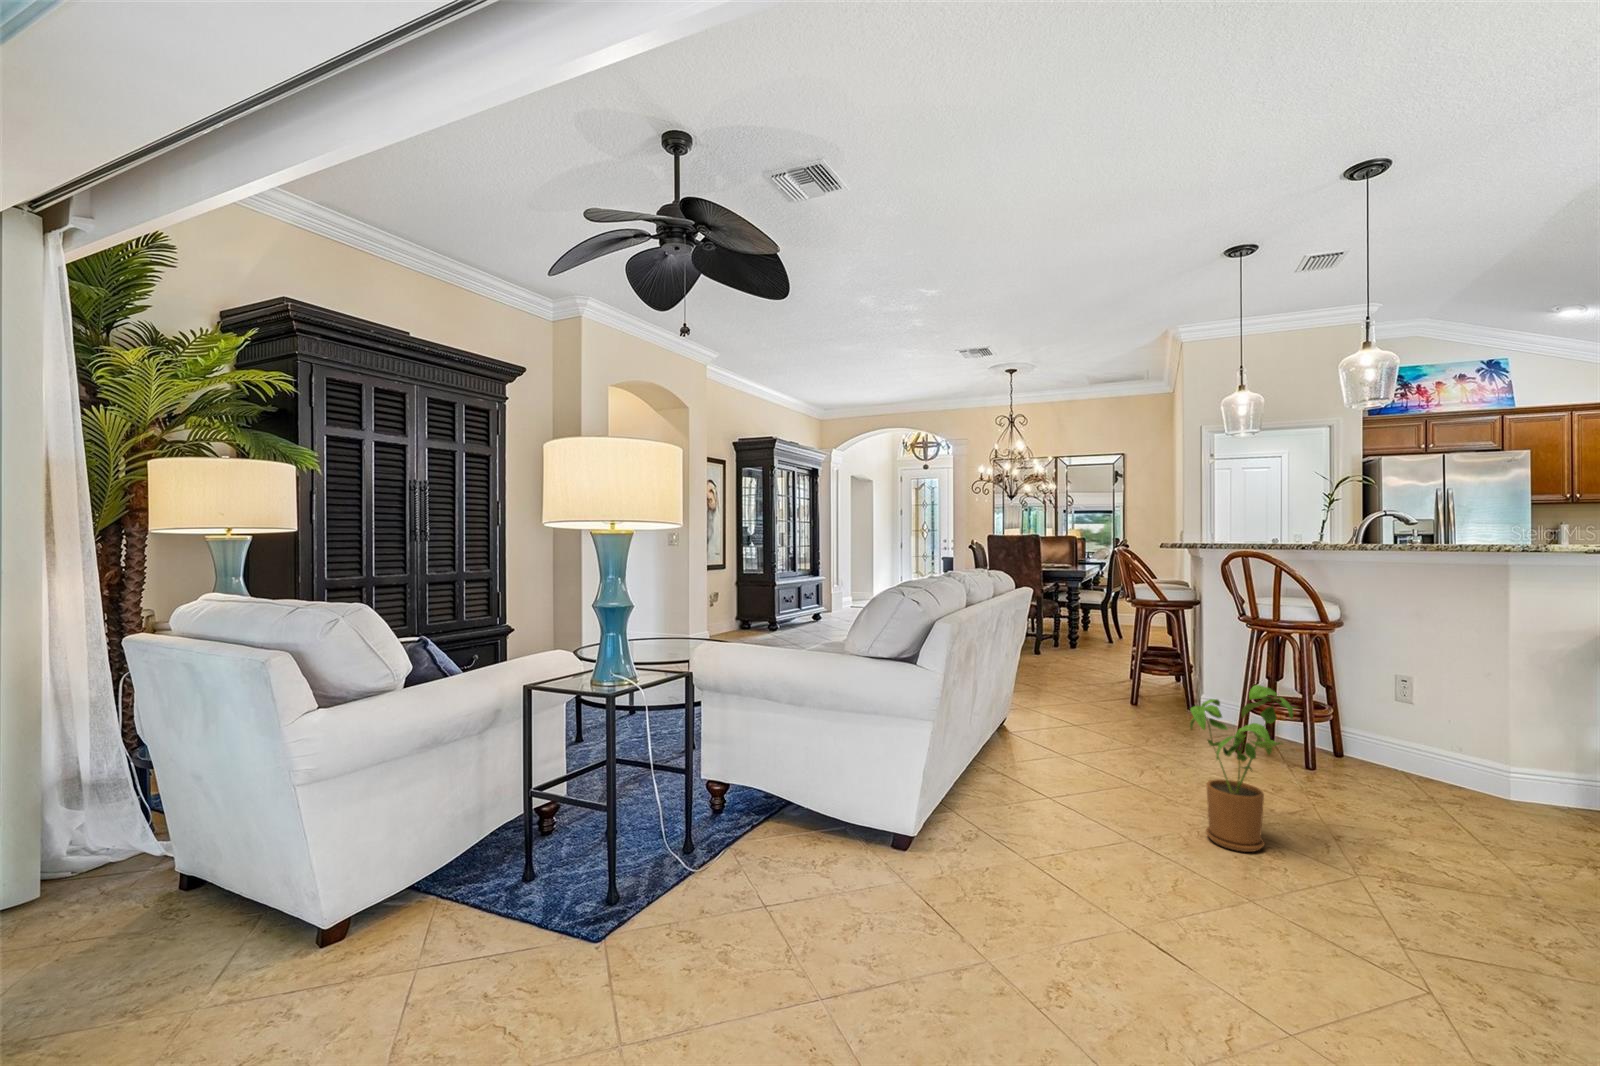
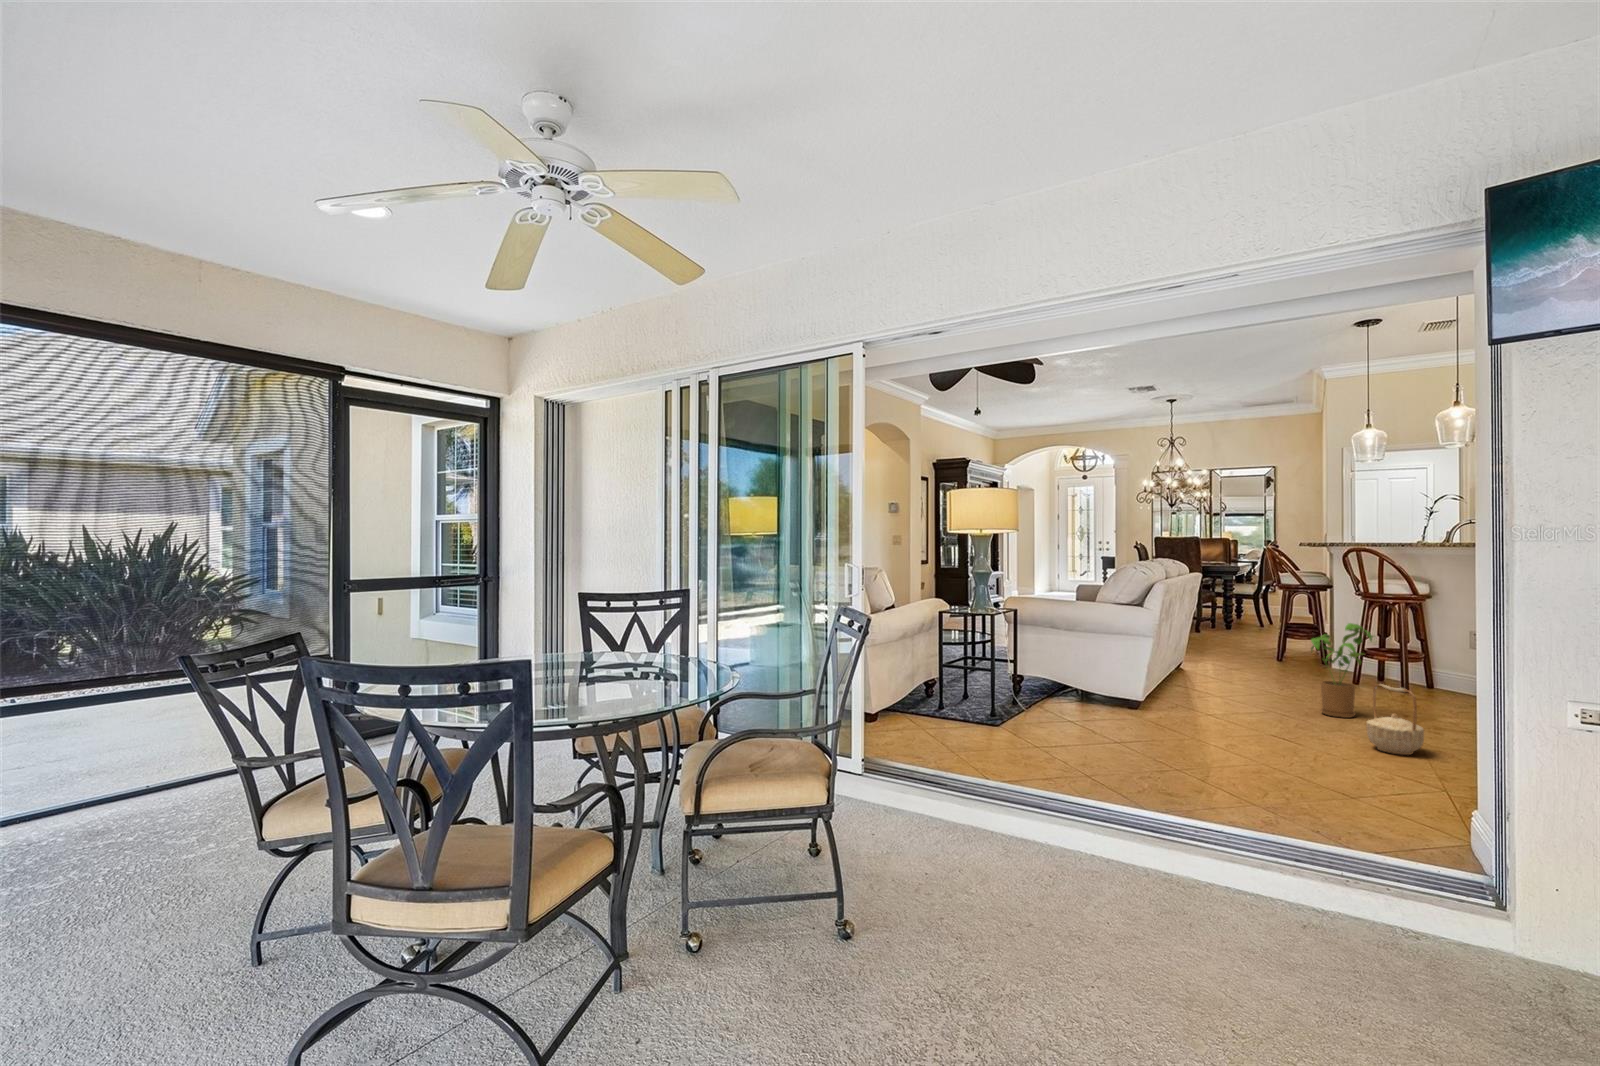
basket: none [1317,837,1446,1014] -> present [1366,684,1424,755]

